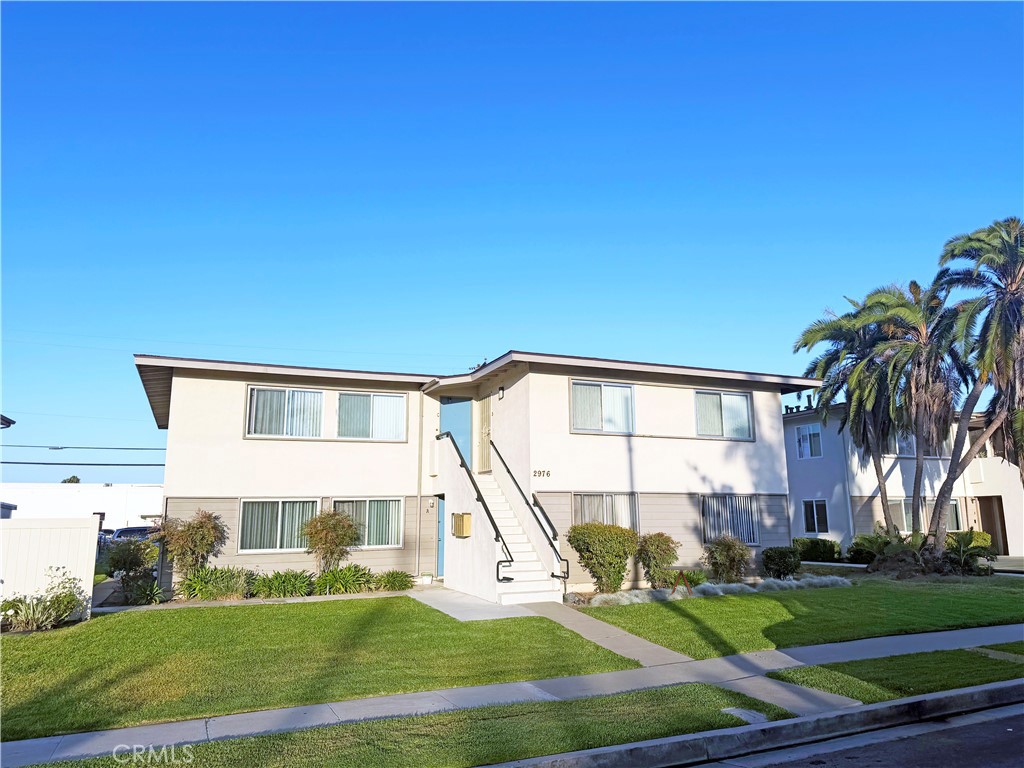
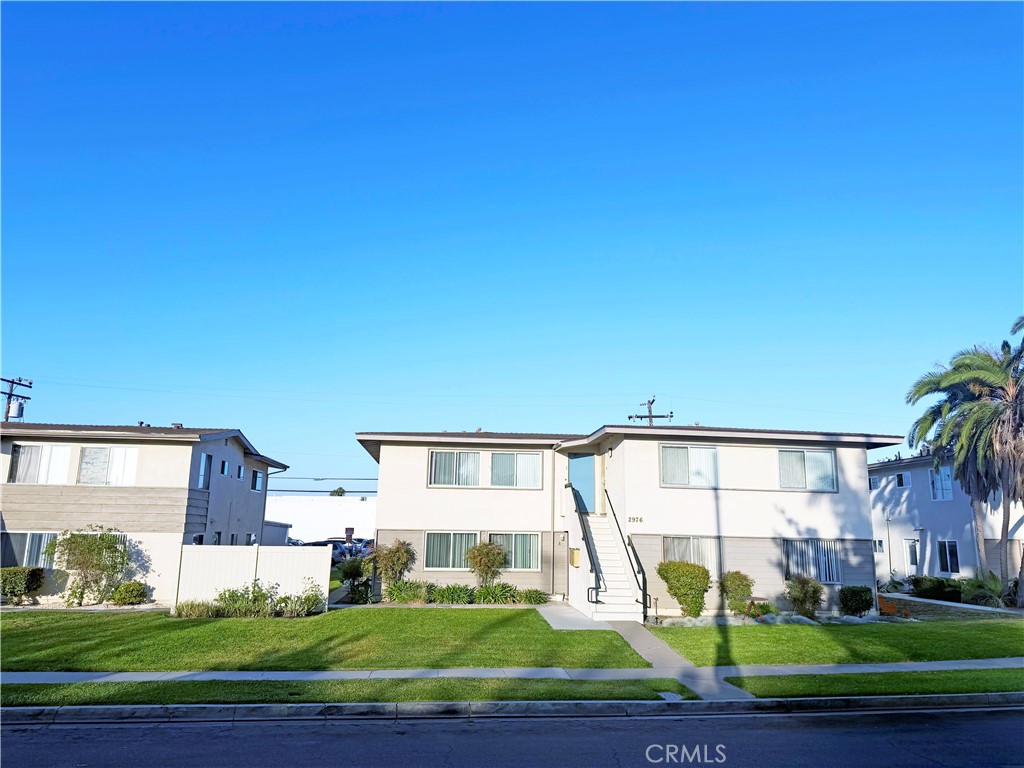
lounge chair: none [800,557,839,585] -> present [877,594,911,619]

